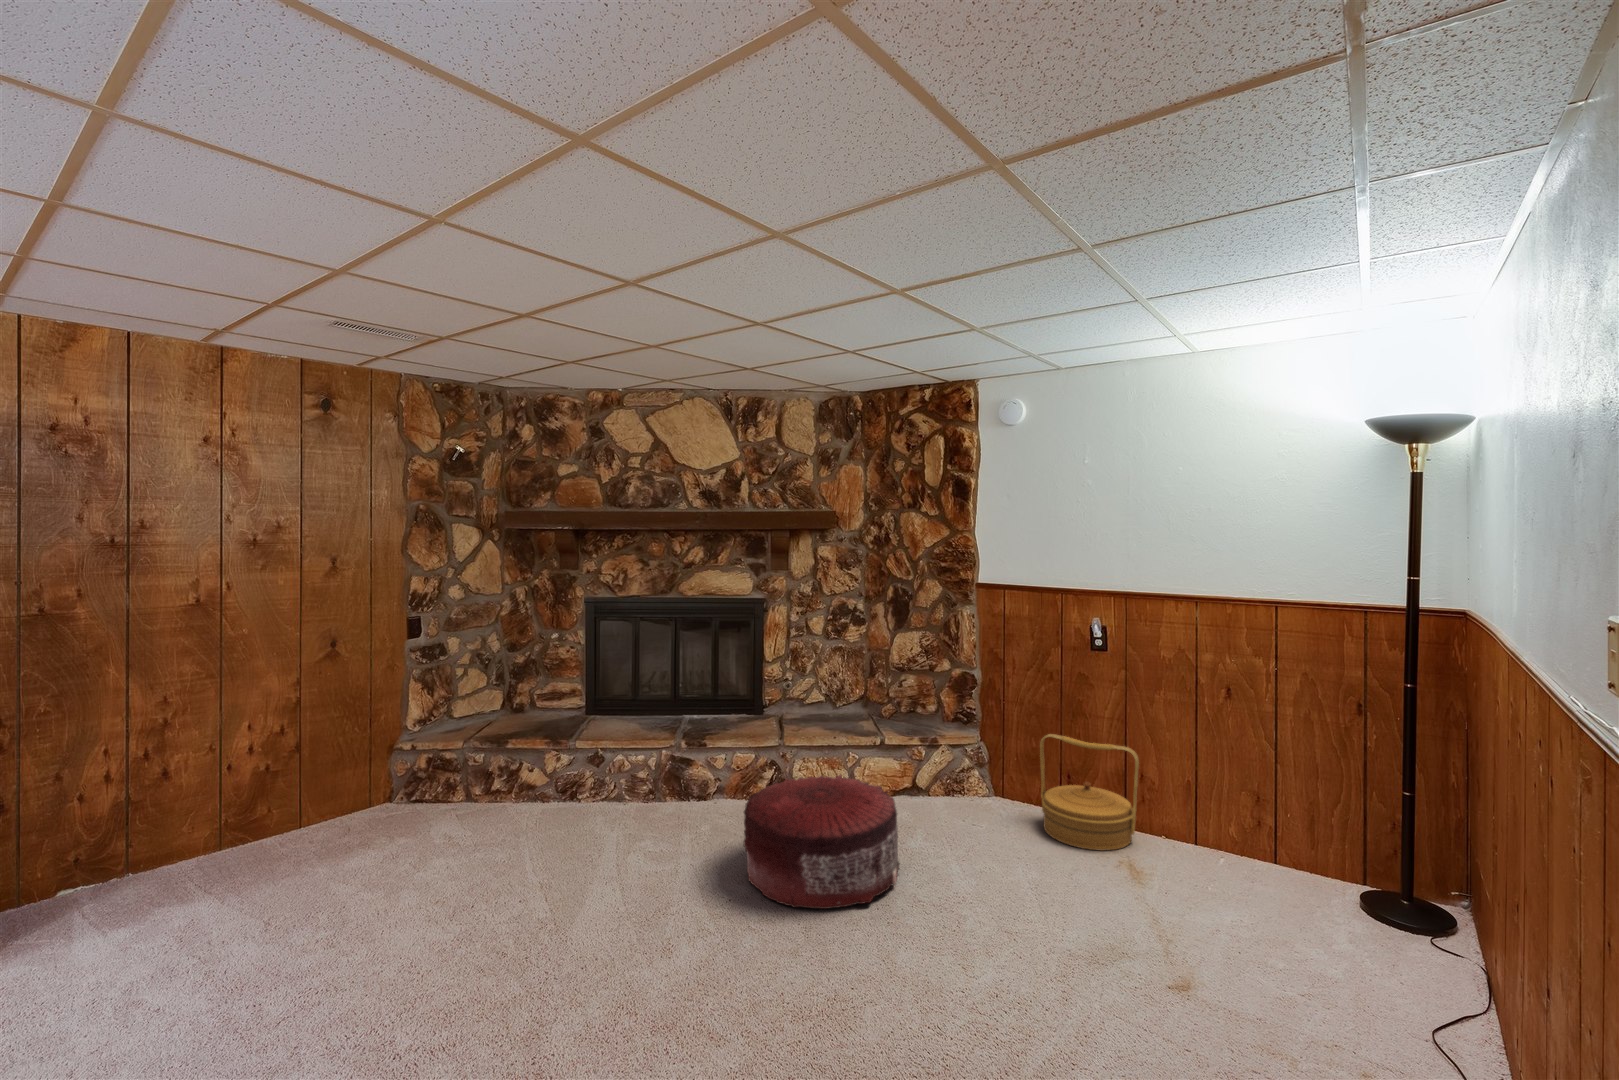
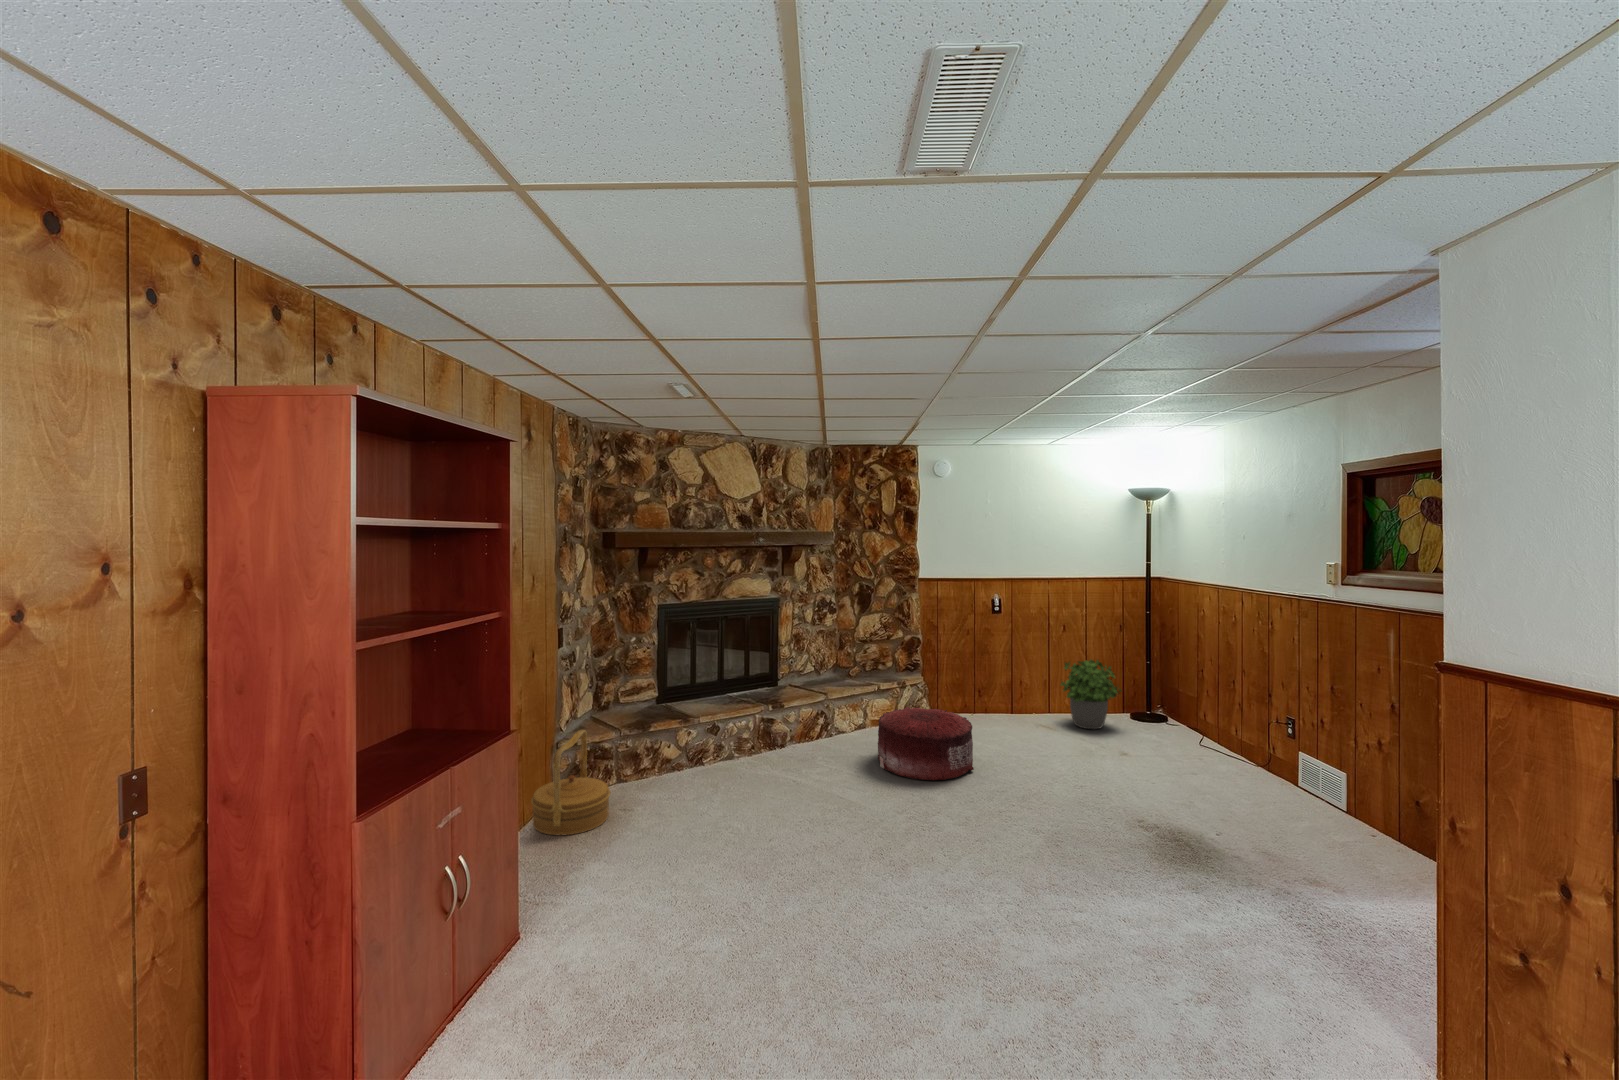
woven basket: present [1040,734,1139,851] -> present [531,730,610,835]
potted plant: none [1192,743,1321,890] -> present [1061,660,1122,729]

